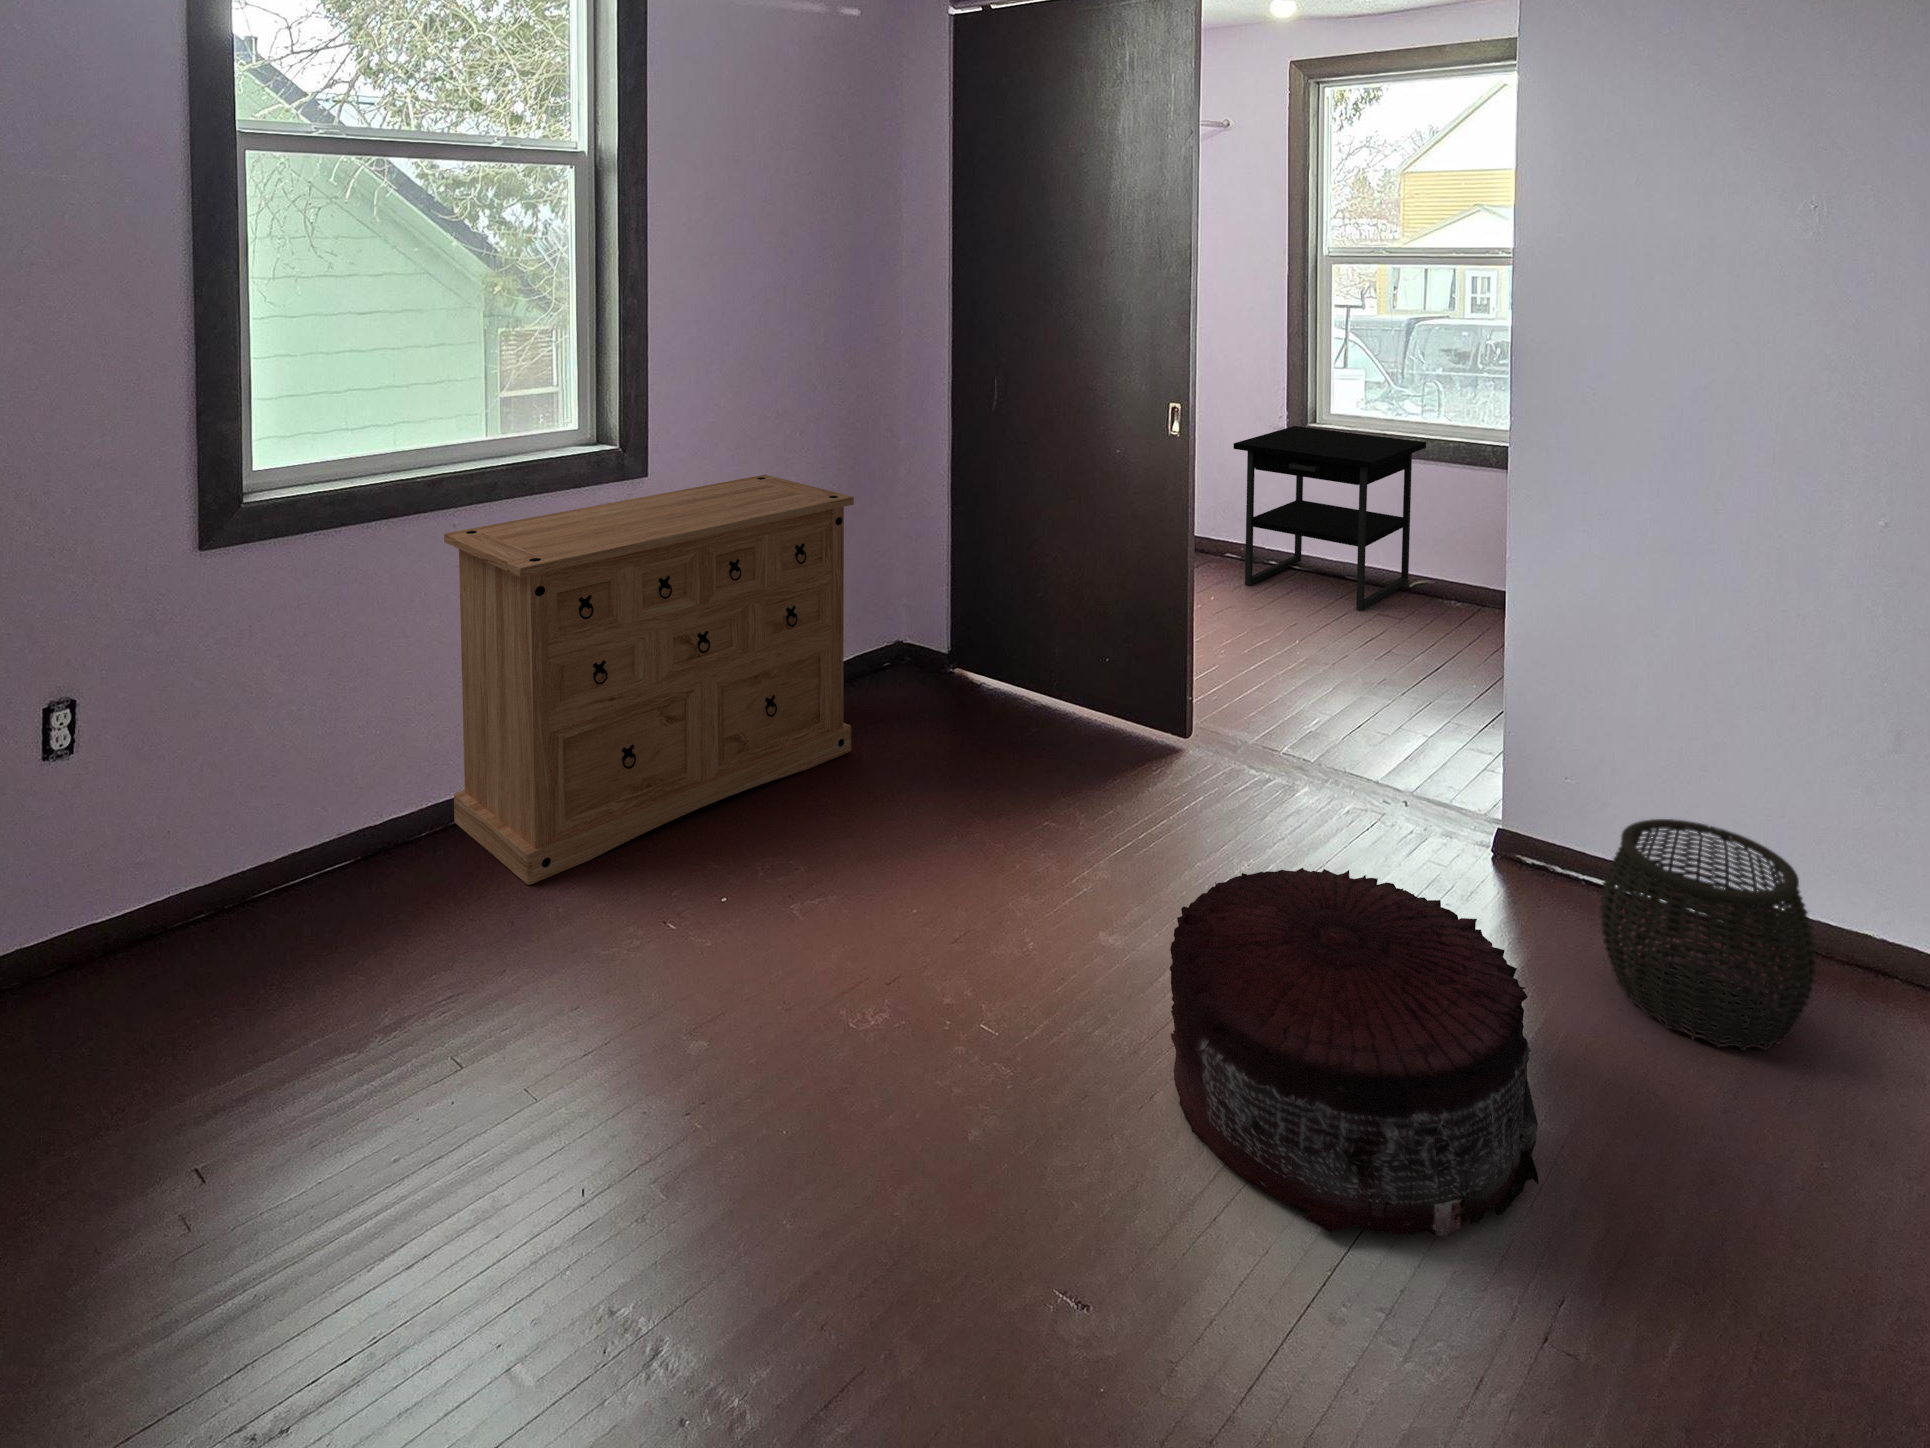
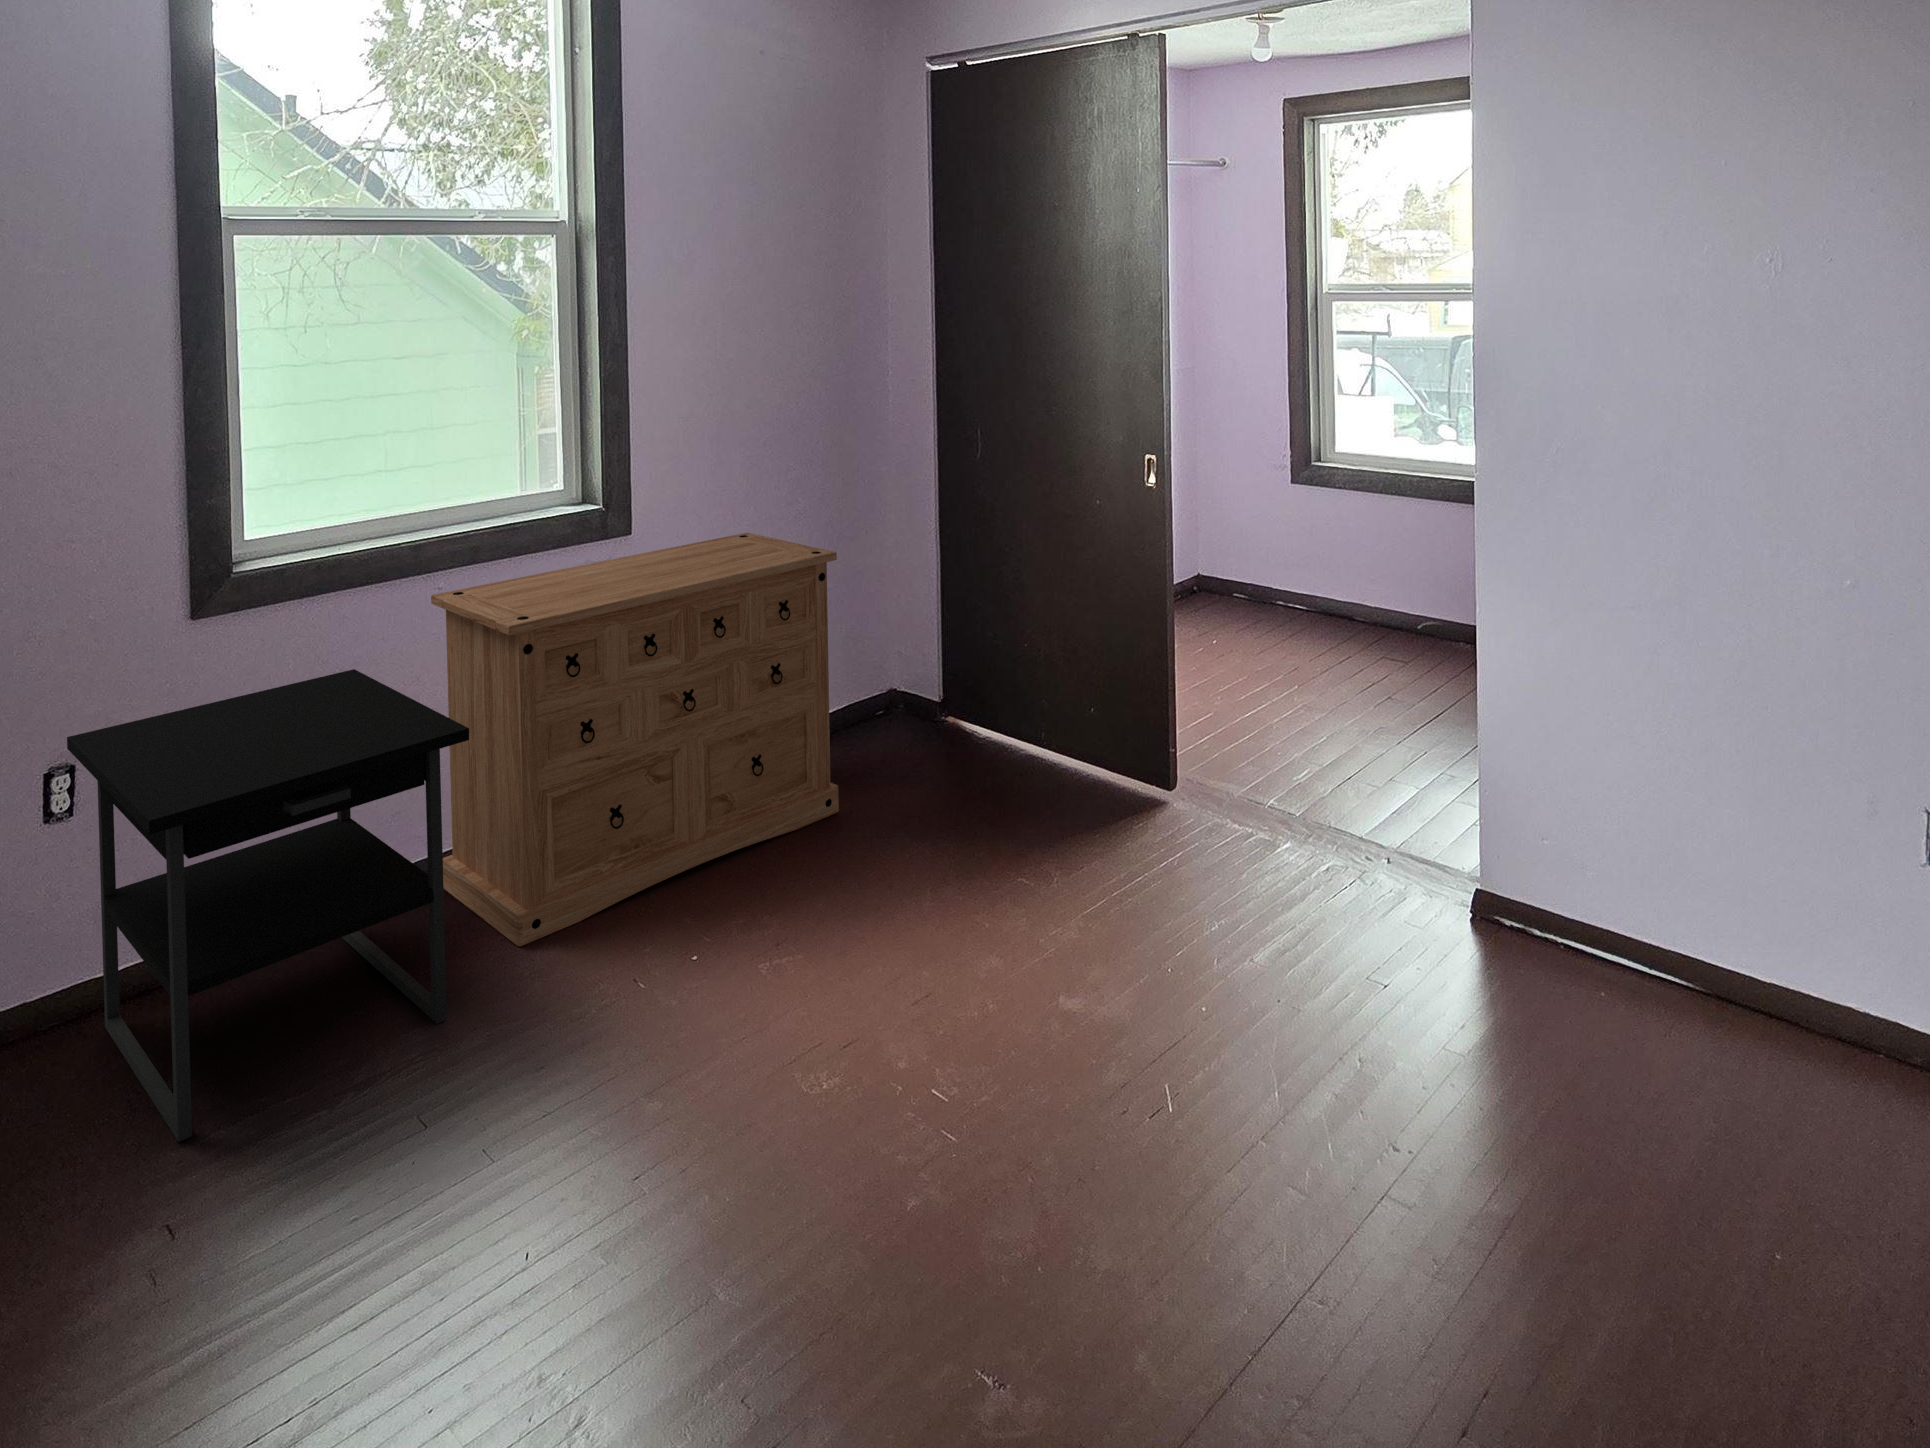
nightstand: present [1234,426,1426,611] -> present [67,669,469,1142]
woven basket: present [1599,819,1817,1051] -> none [1588,855,1804,1085]
pouf: present [1170,868,1539,1237] -> none [1156,908,1524,1262]

